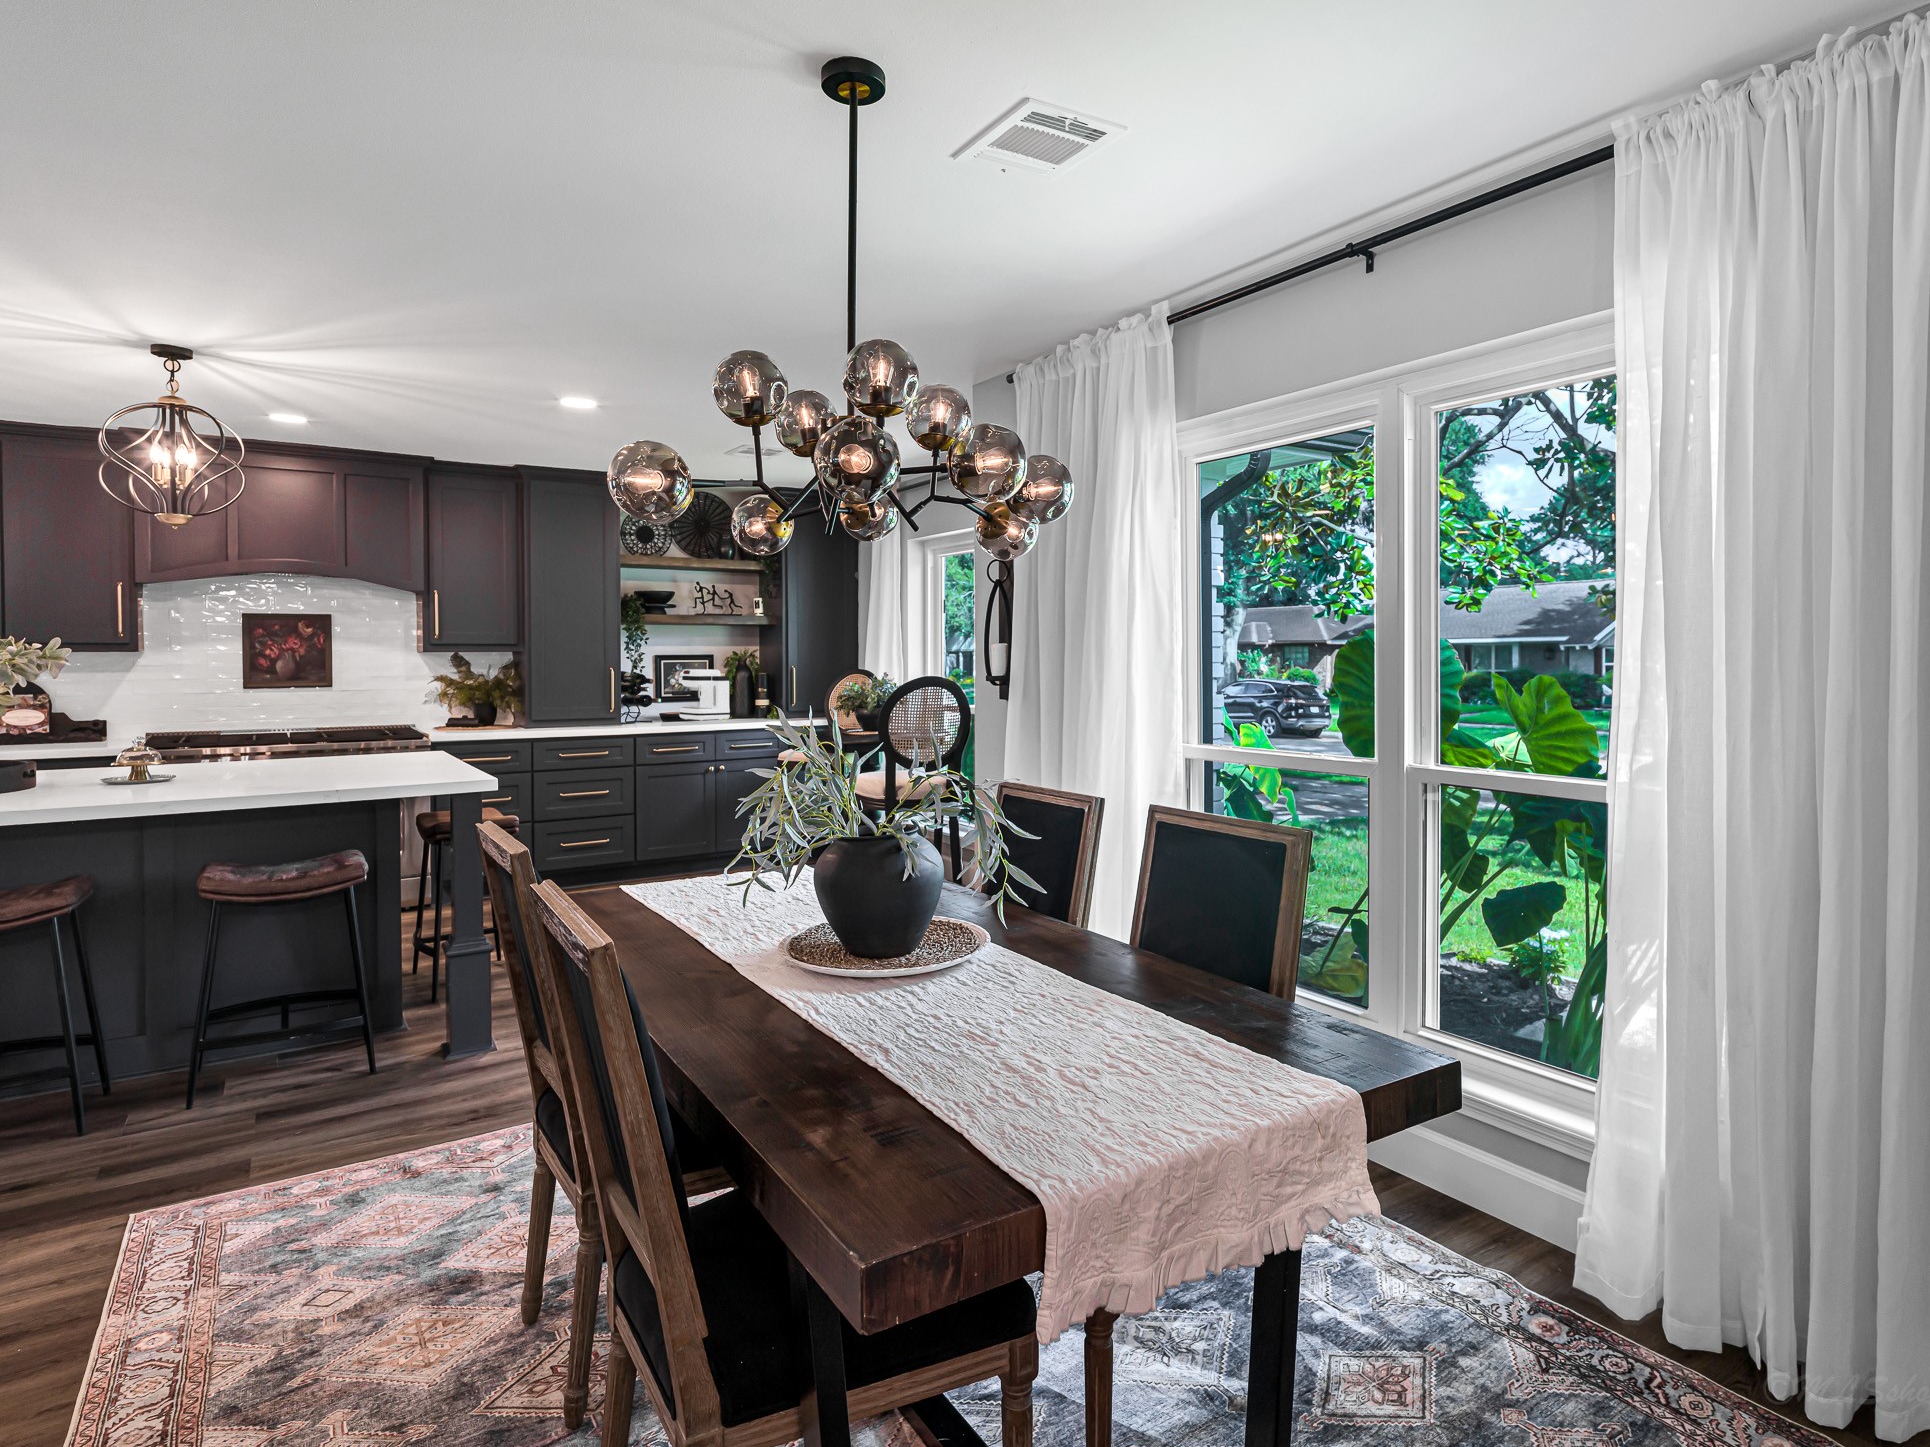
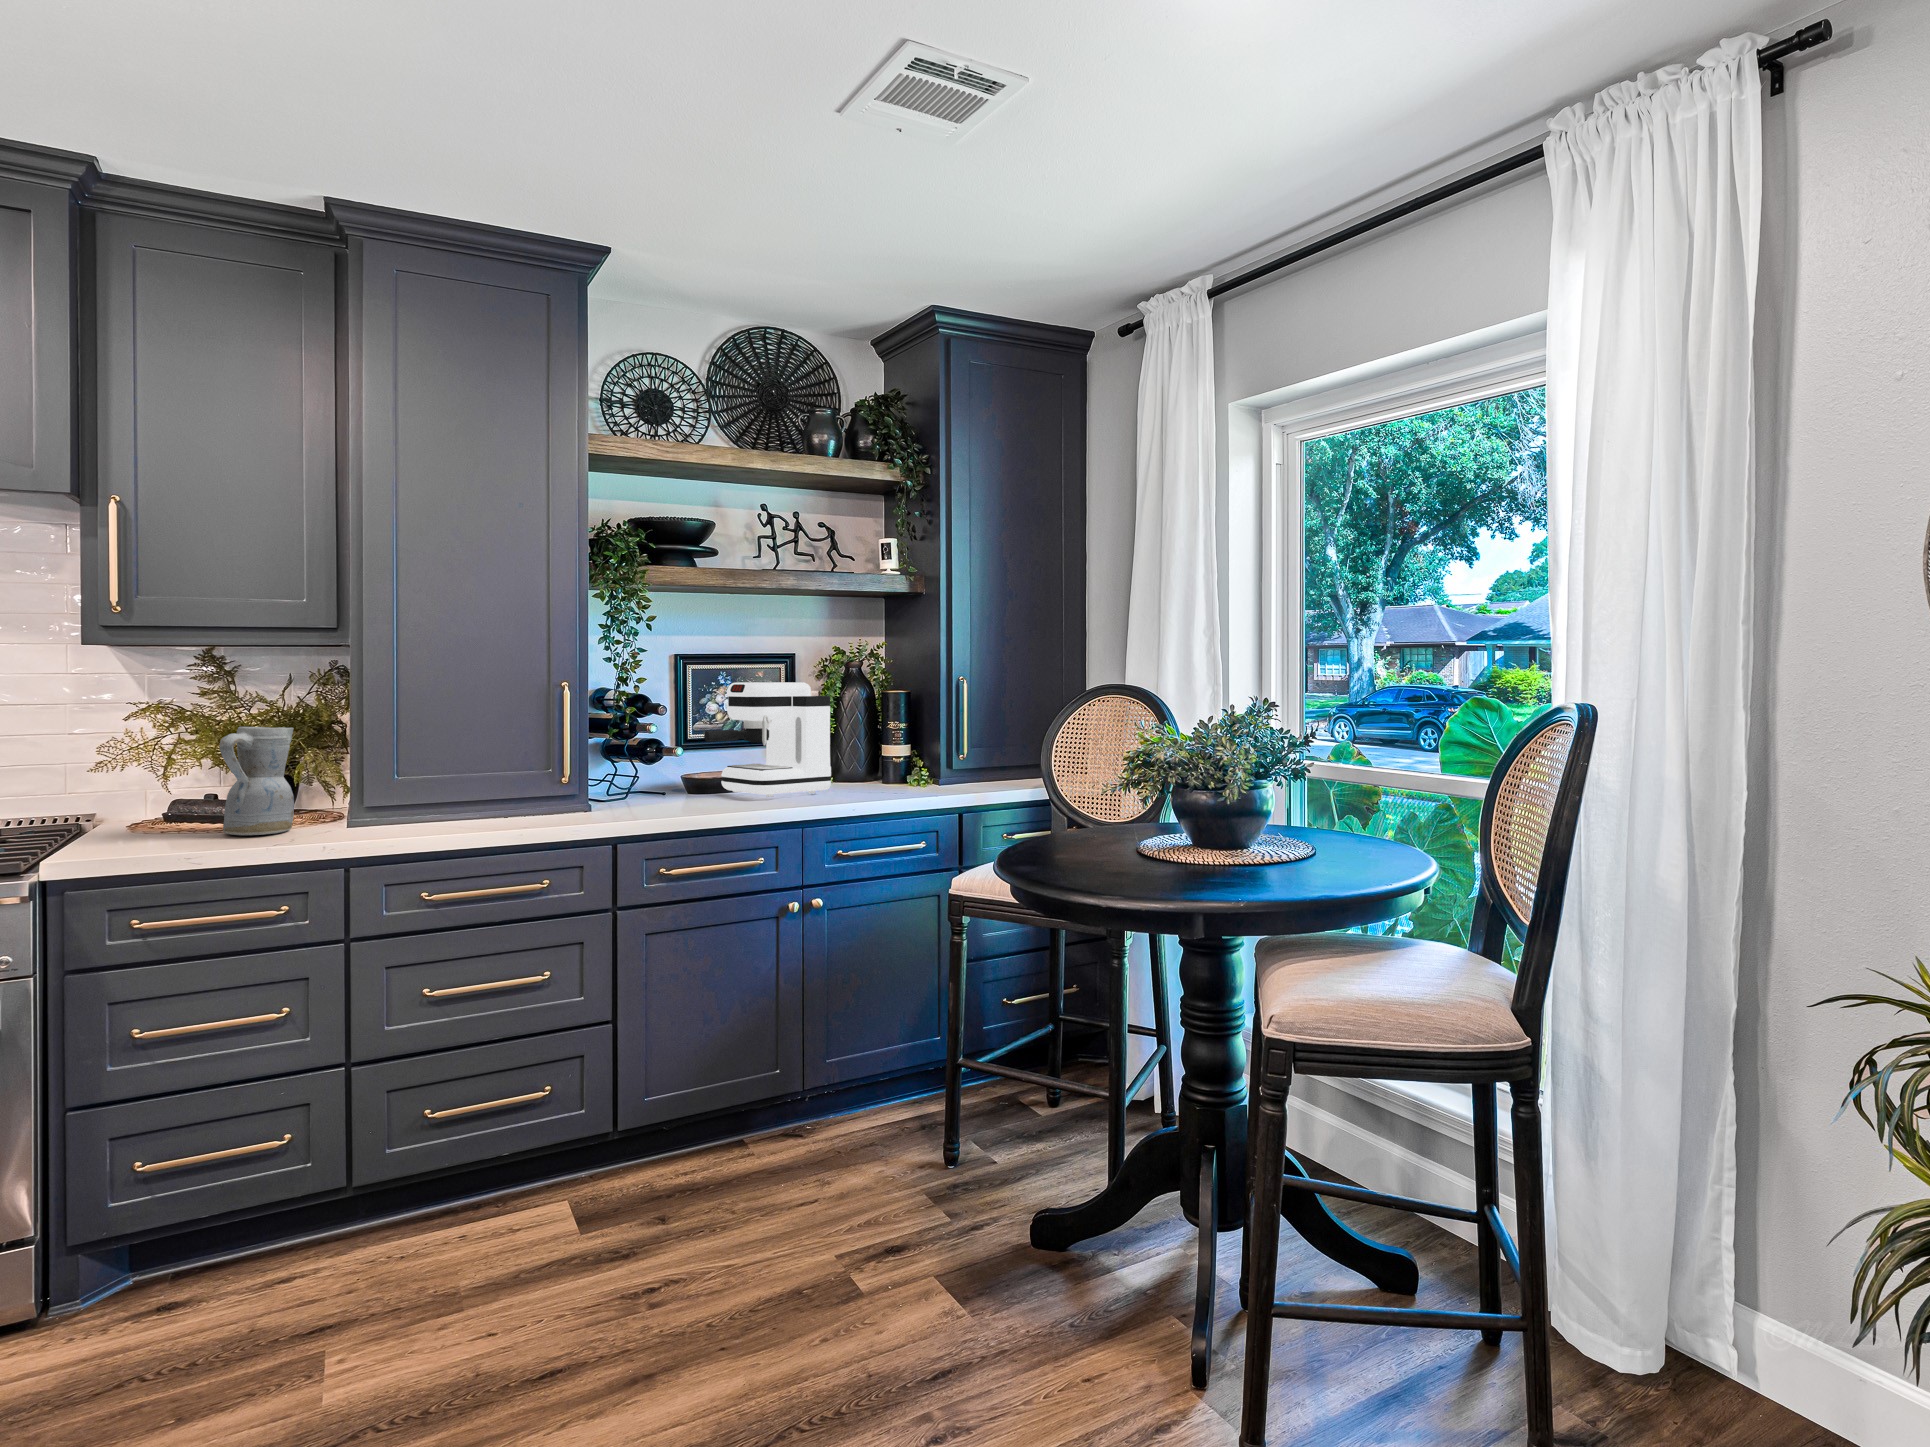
ceramic pitcher: none [480,686,506,729] -> present [220,727,294,835]

